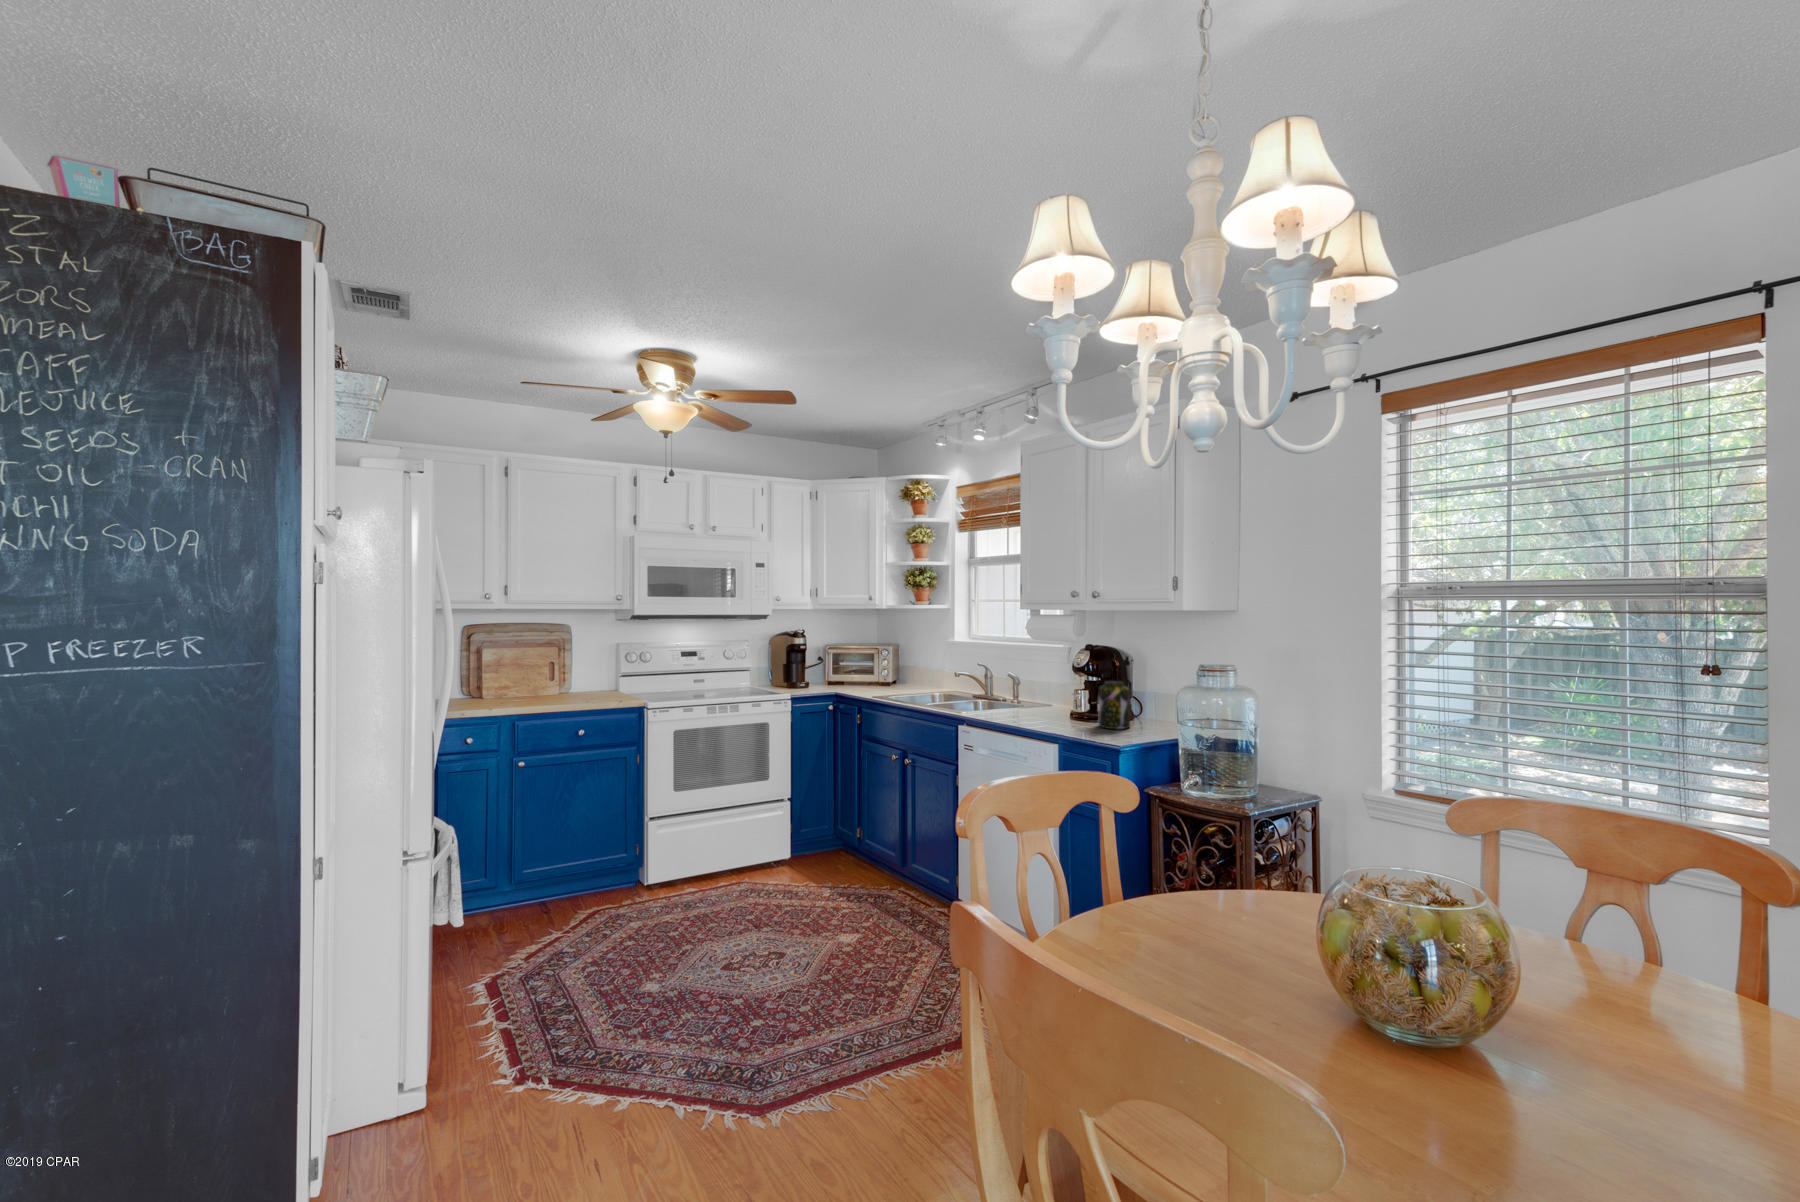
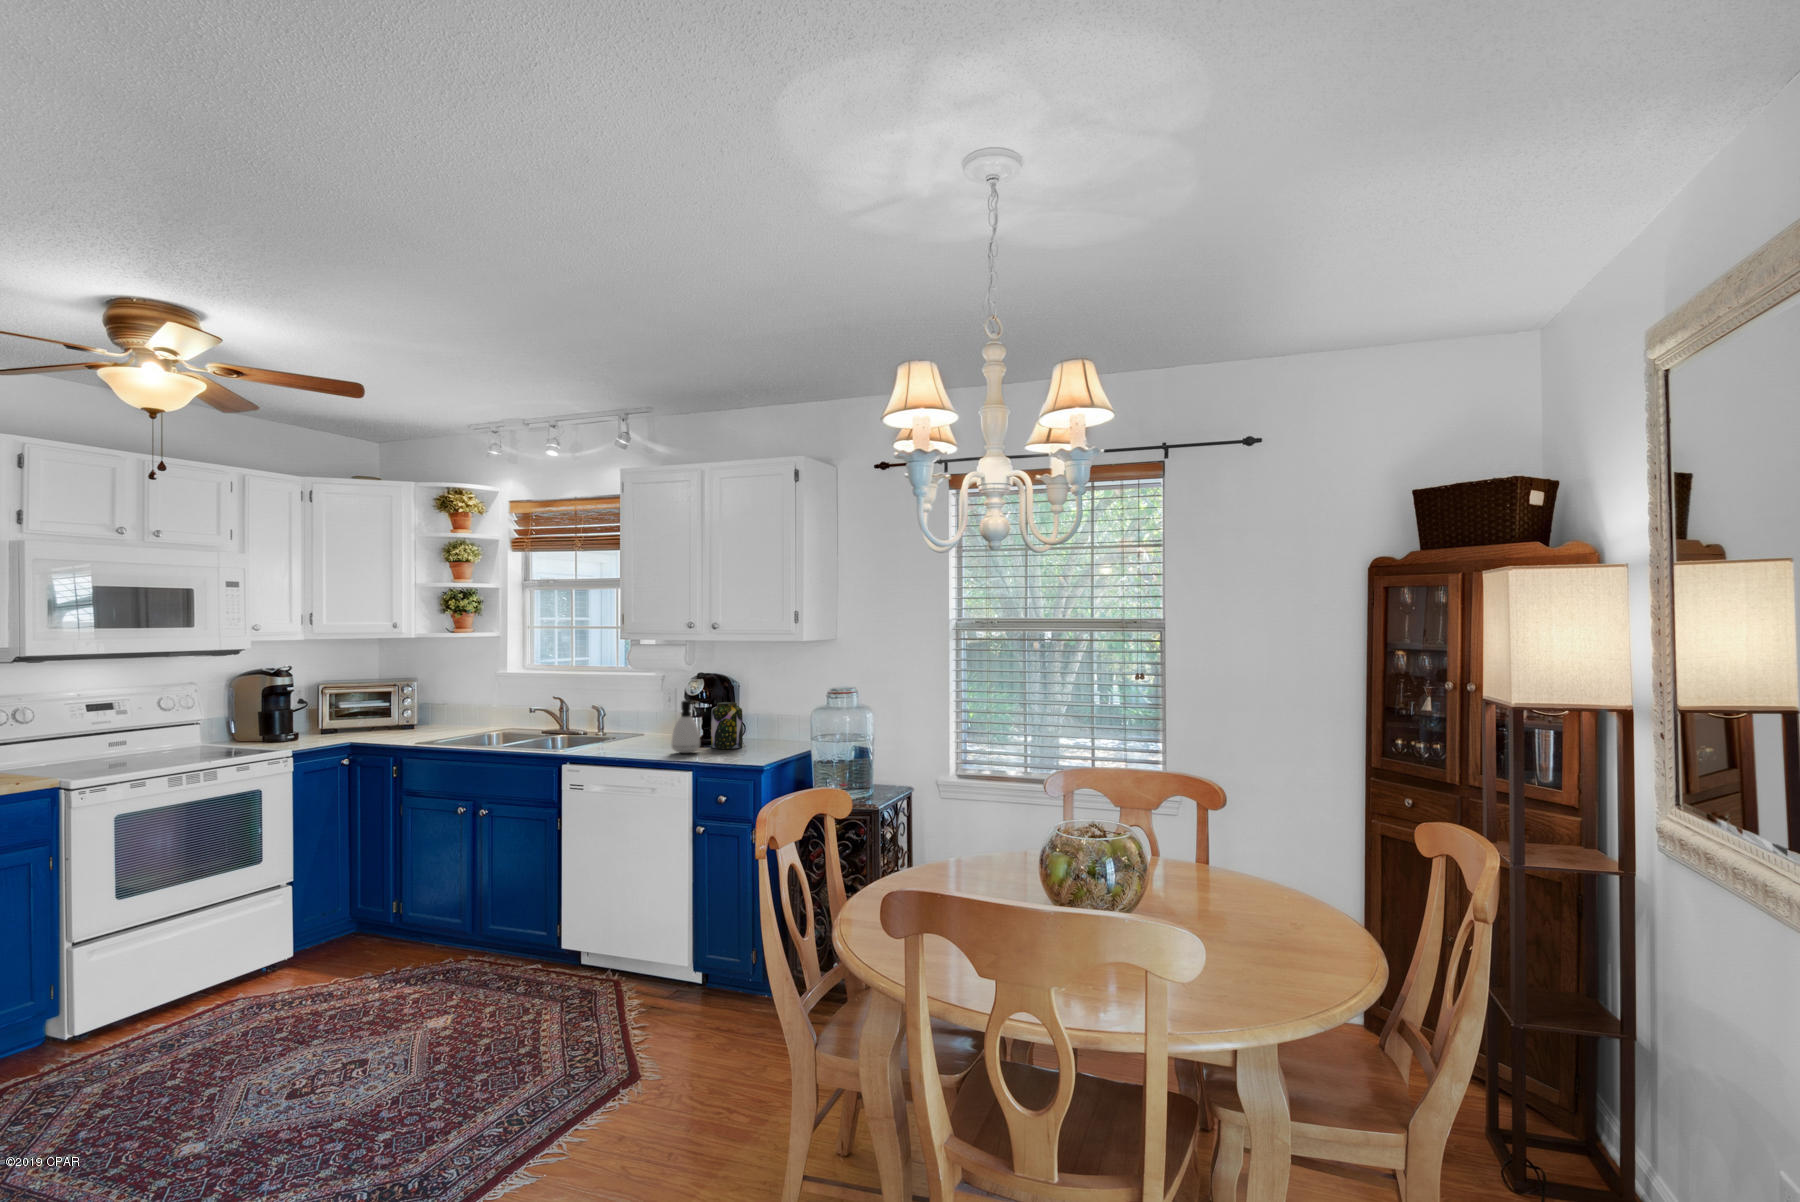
soap dispenser: none [1052,678,1081,730] -> present [672,700,700,753]

